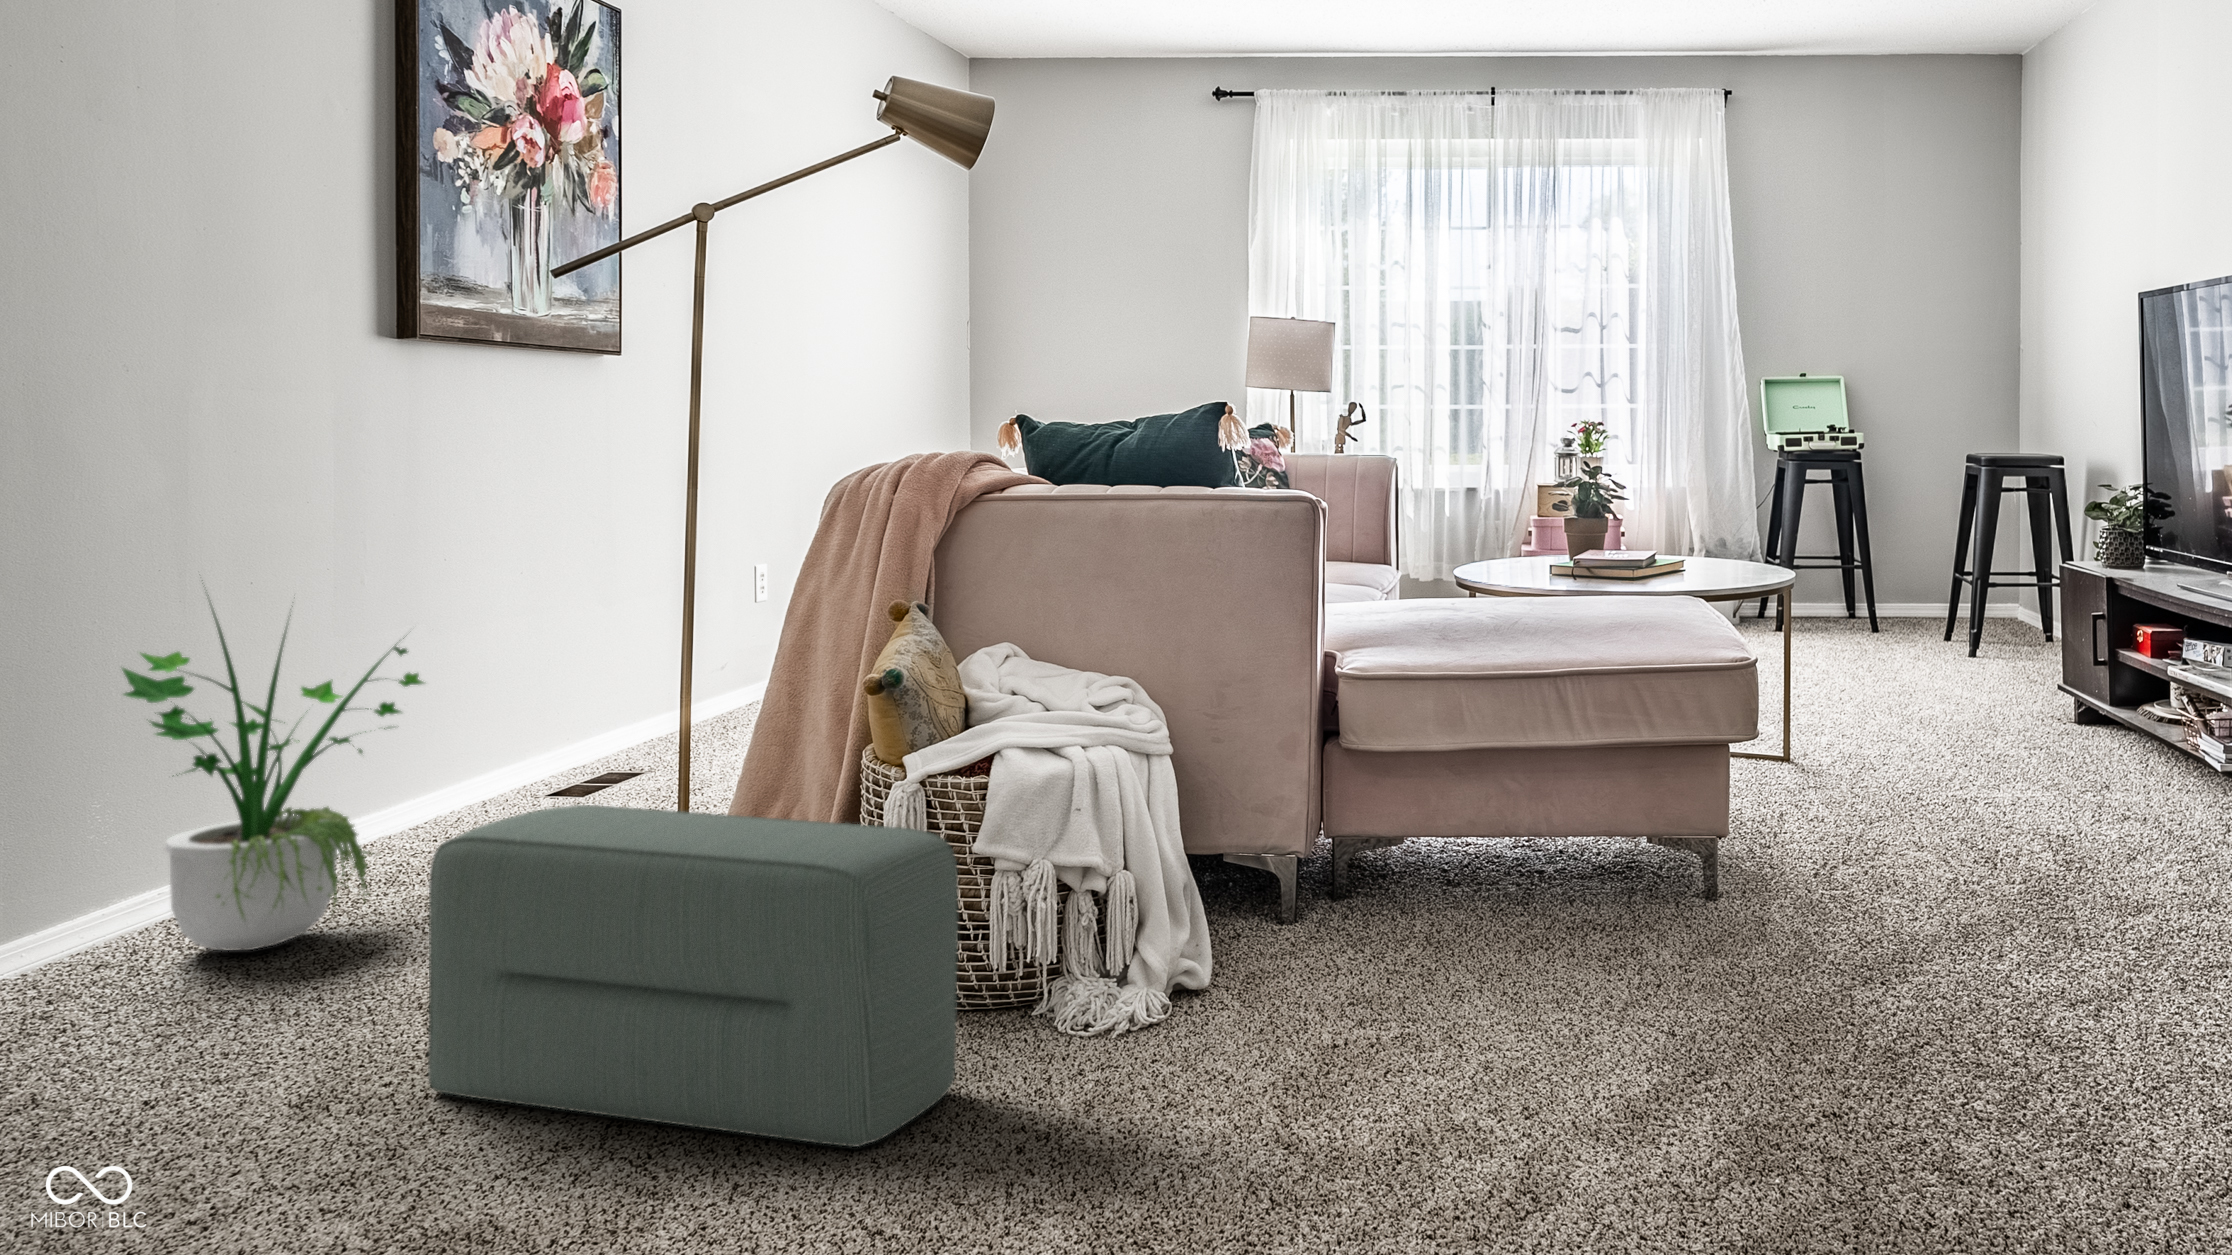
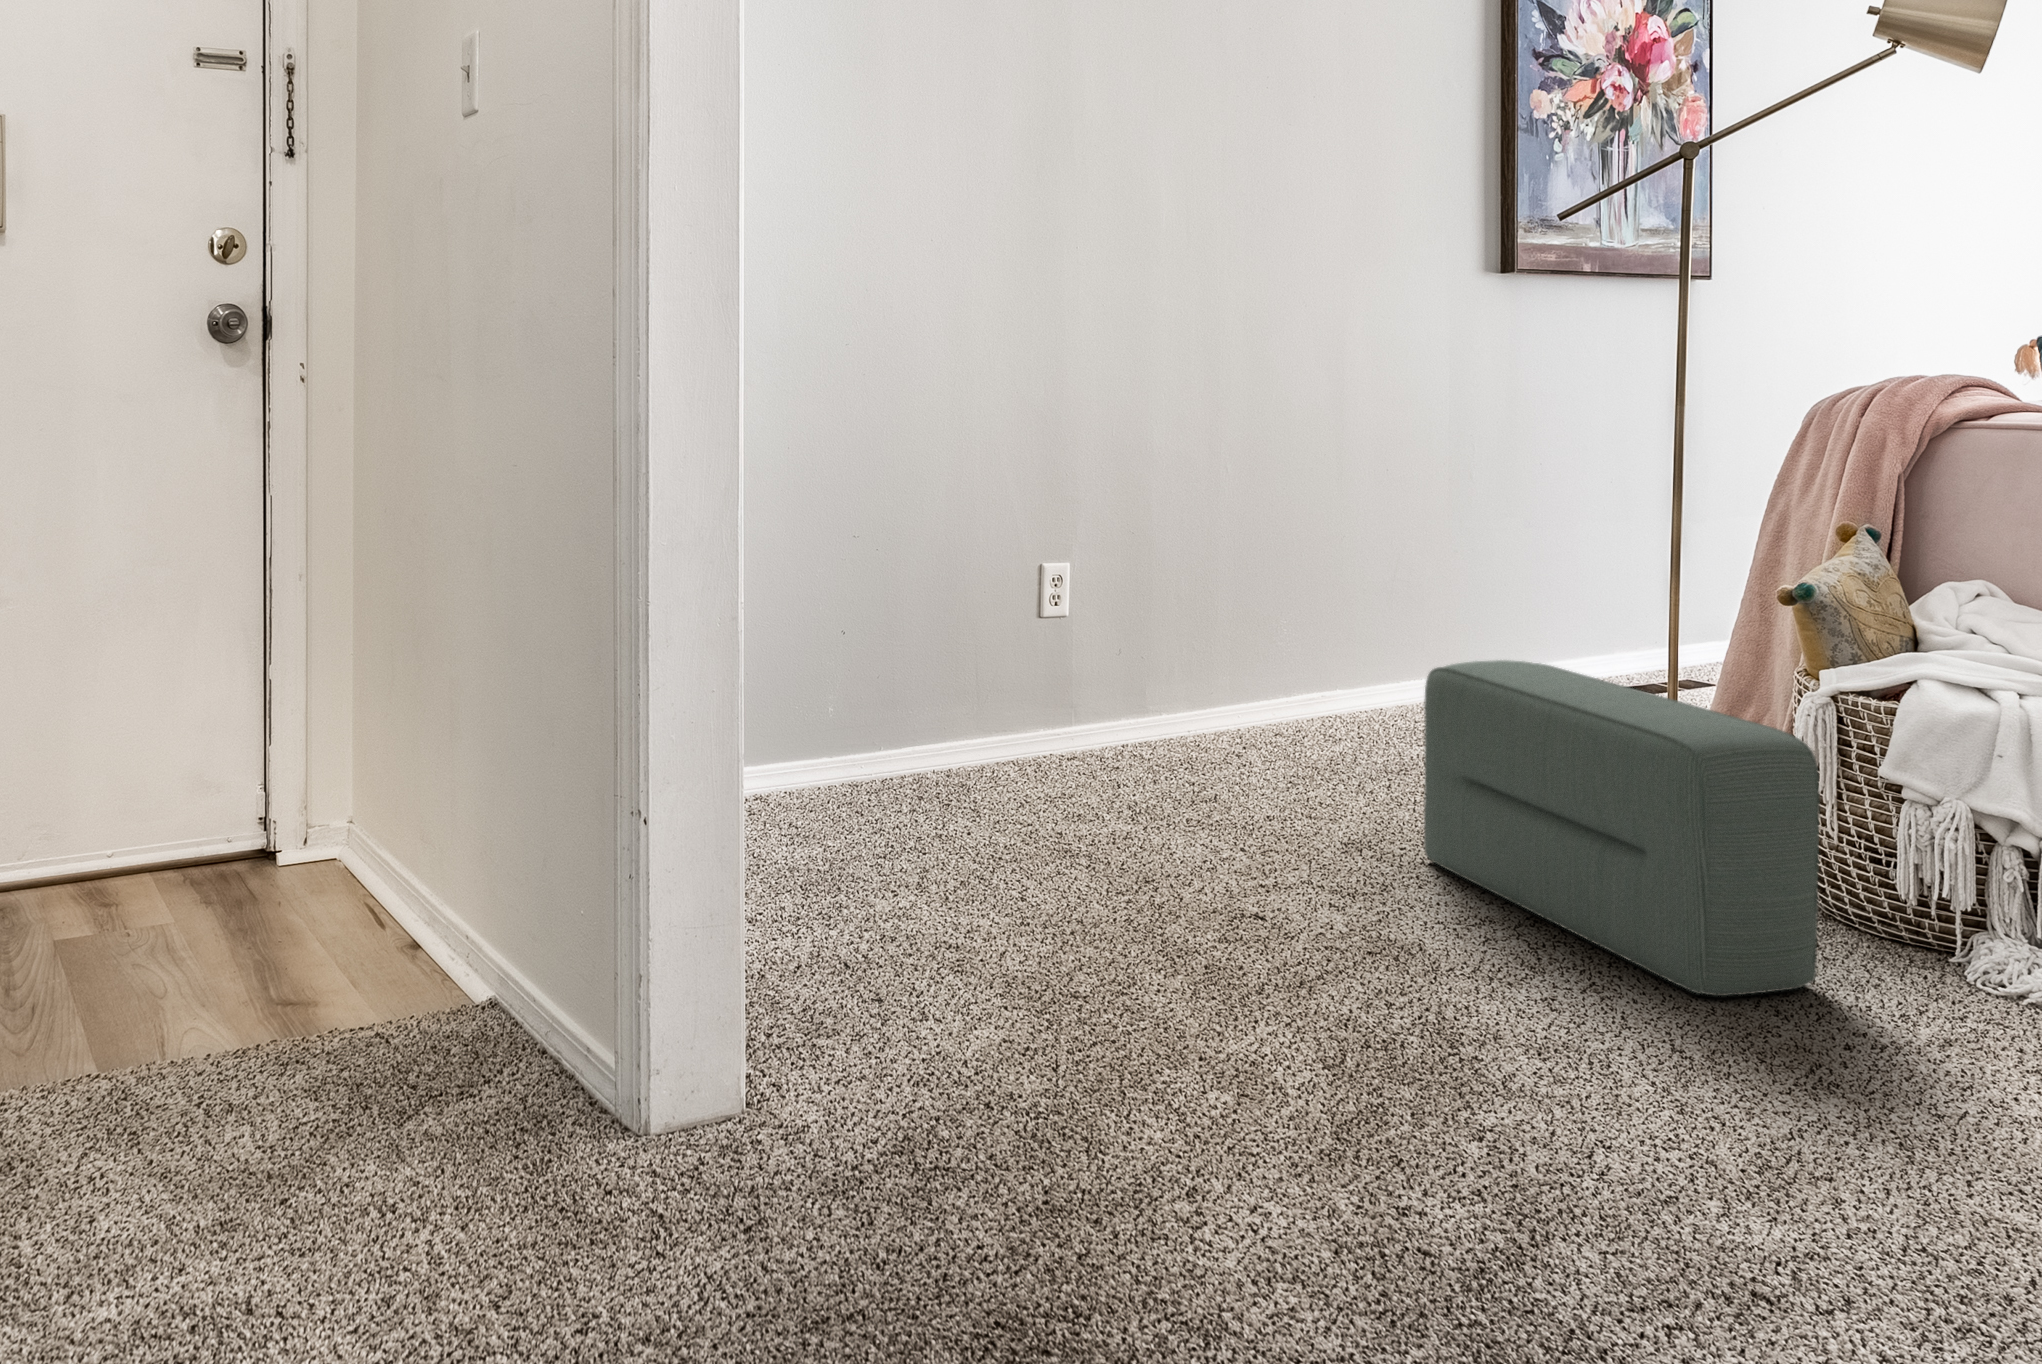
potted plant: present [122,595,423,951] -> none [1299,454,1505,744]

